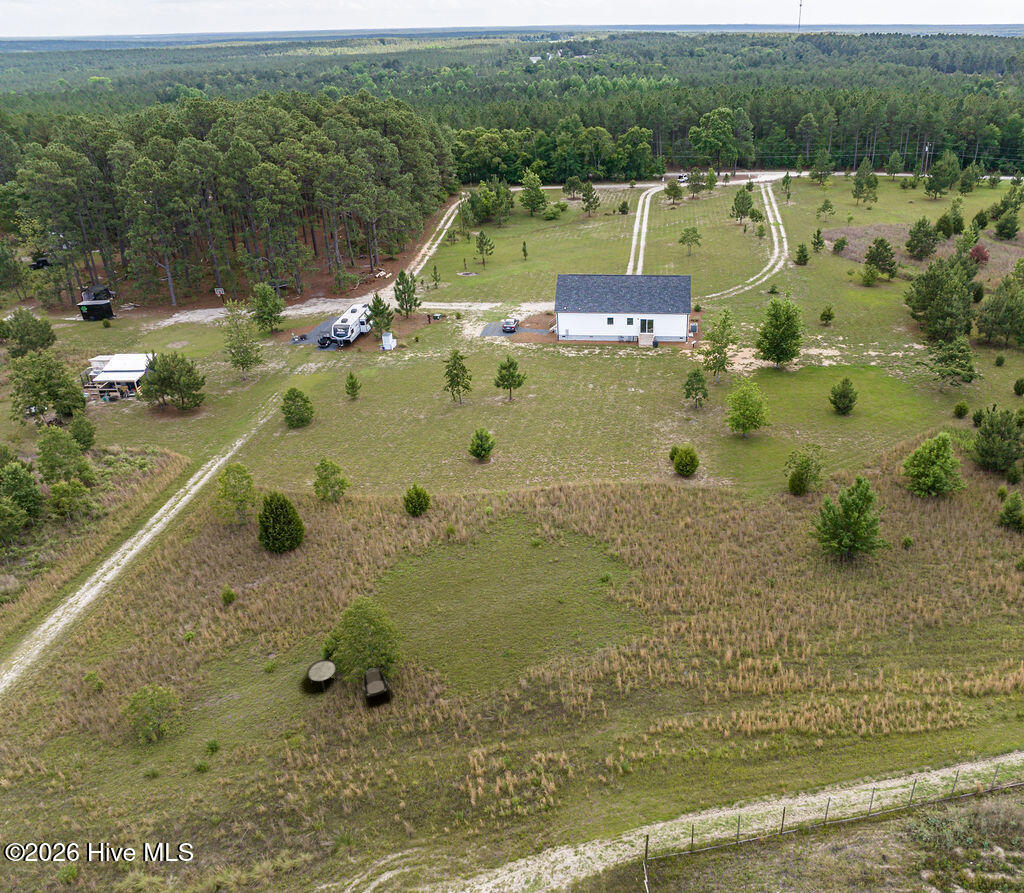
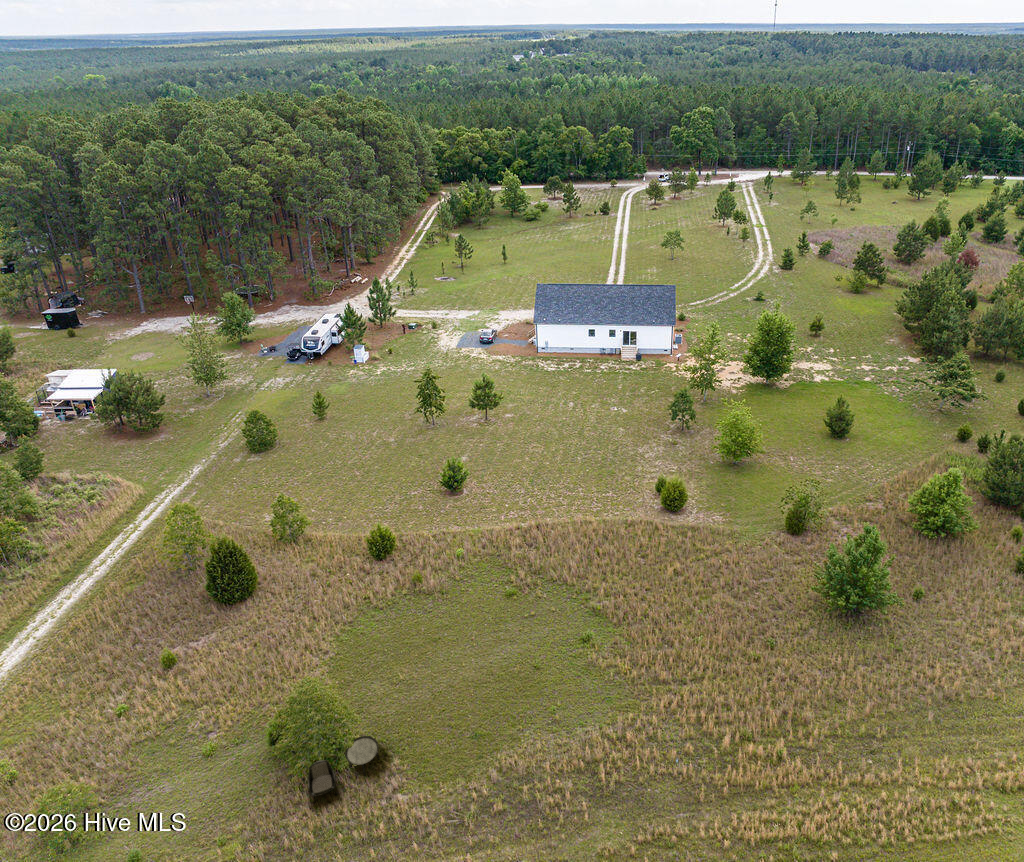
round table: present [307,659,338,692] -> present [345,736,380,776]

